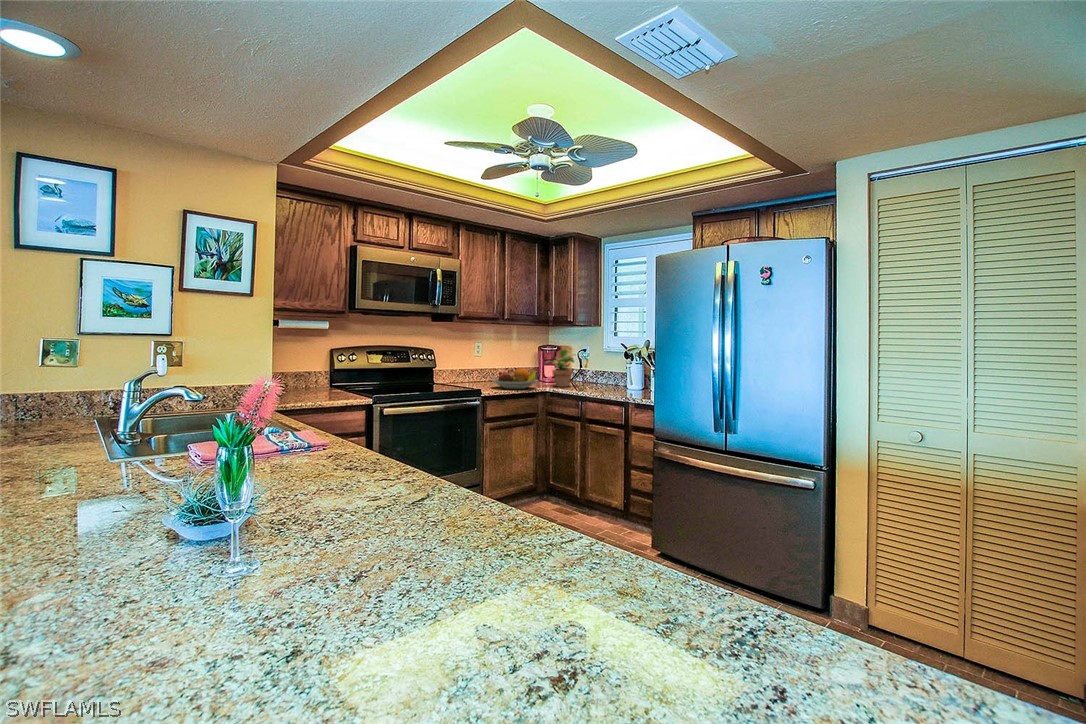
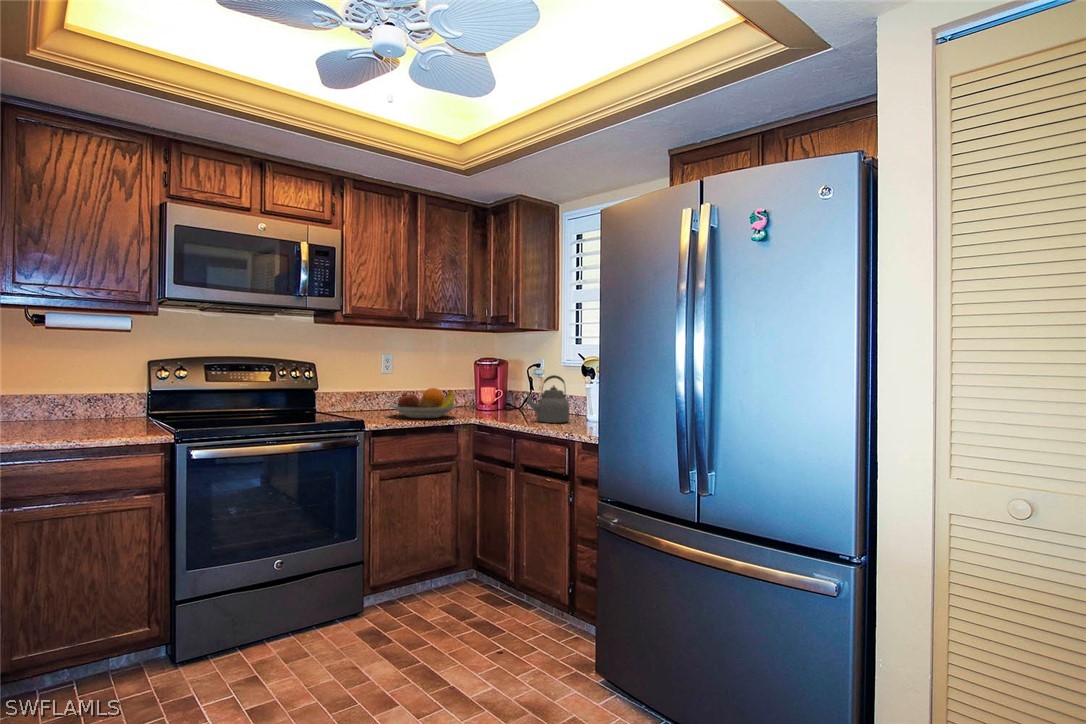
potted plant: present [546,349,574,387] -> none [475,361,520,415]
kettle: none [584,359,616,391] -> present [524,375,569,423]

